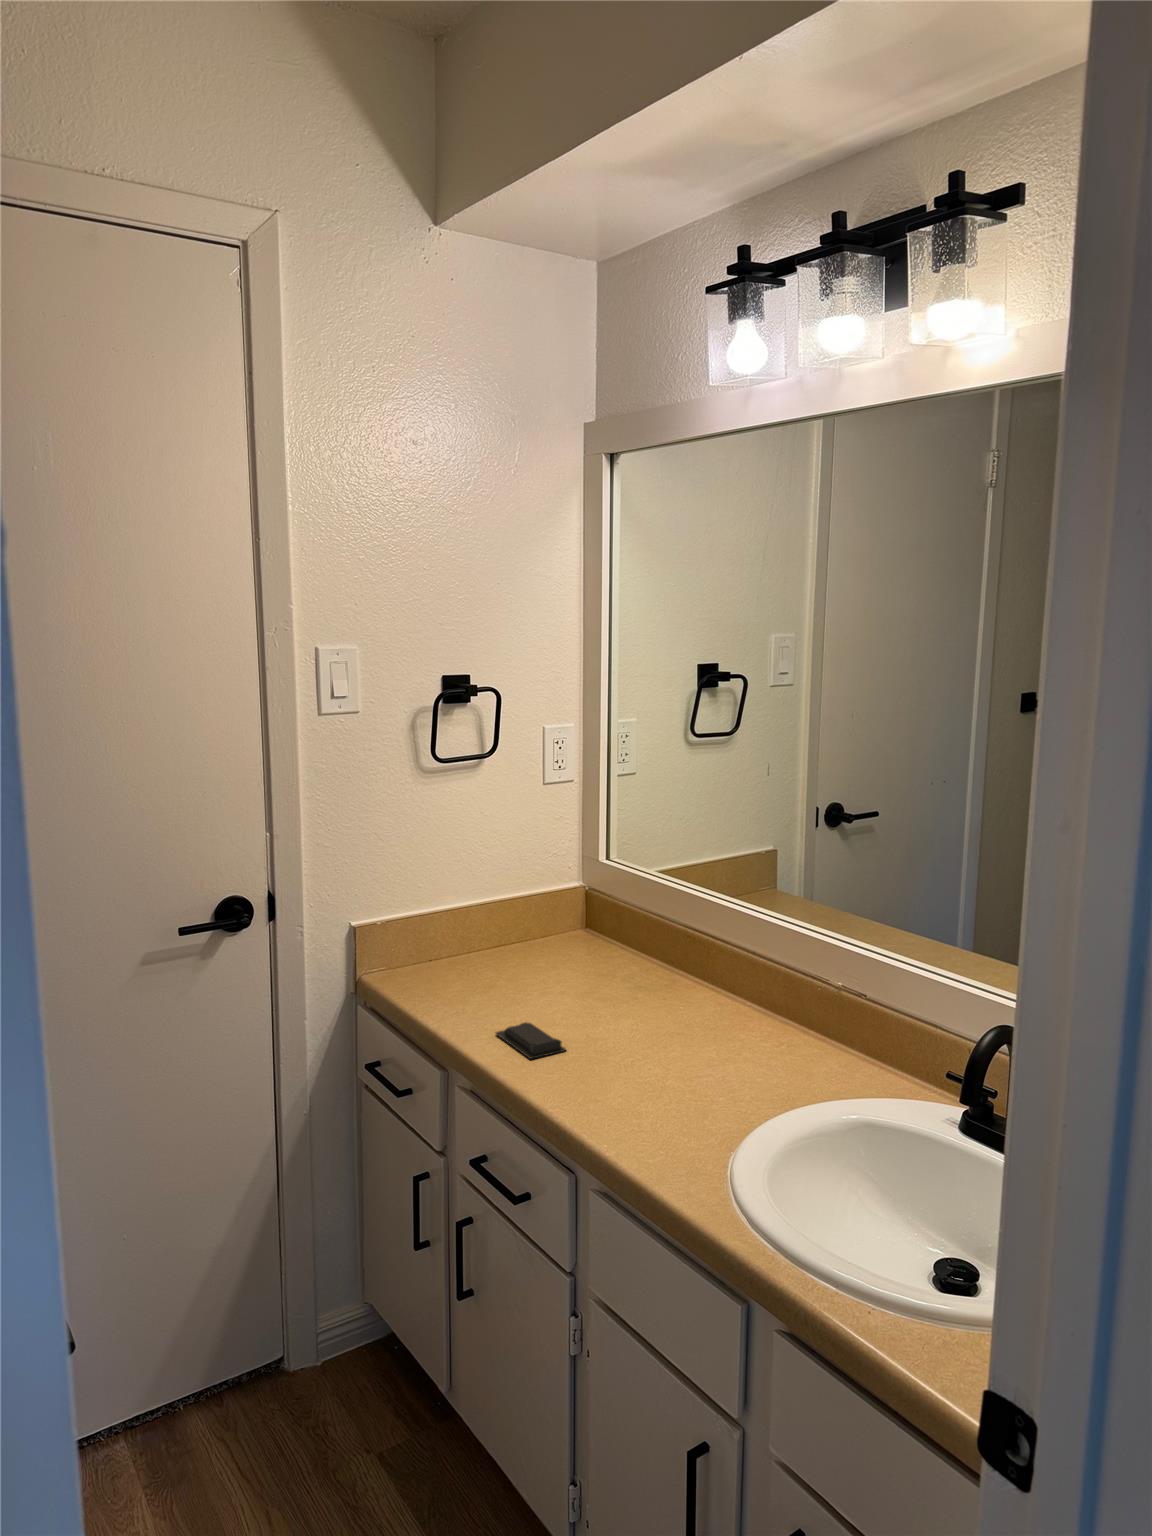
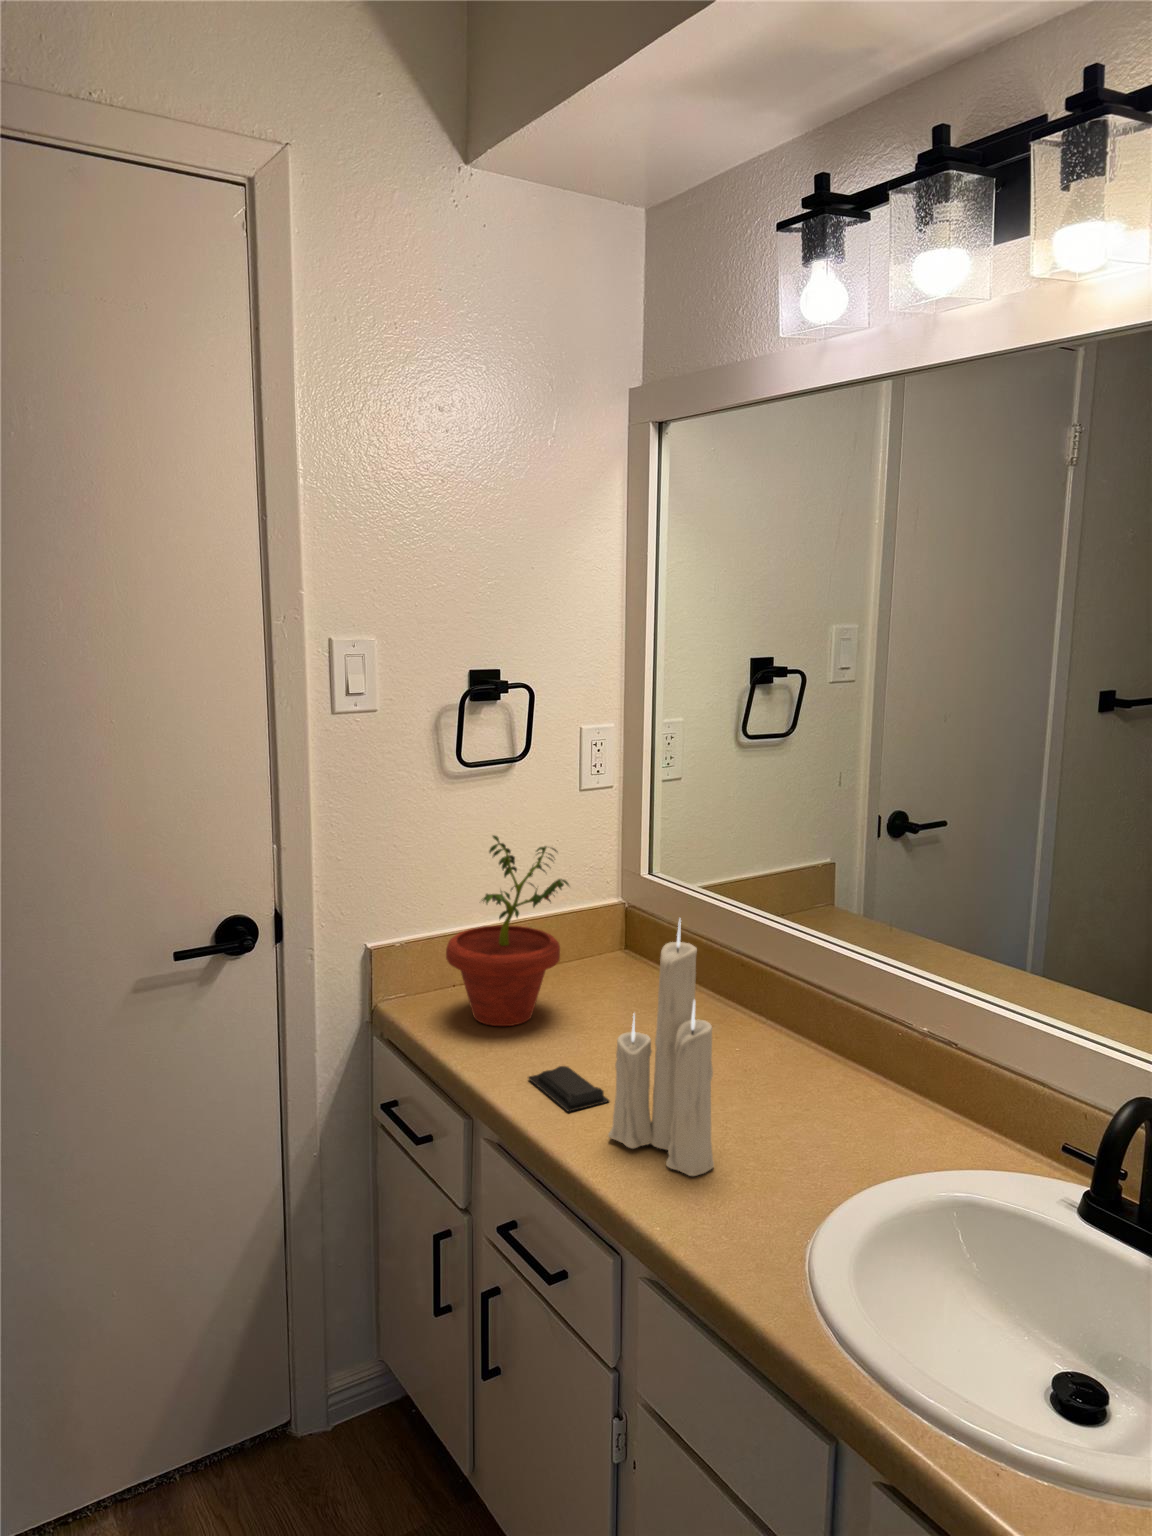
potted plant: none [421,823,532,993] -> present [446,835,569,1026]
candle: none [565,874,655,1106] -> present [608,919,714,1176]

